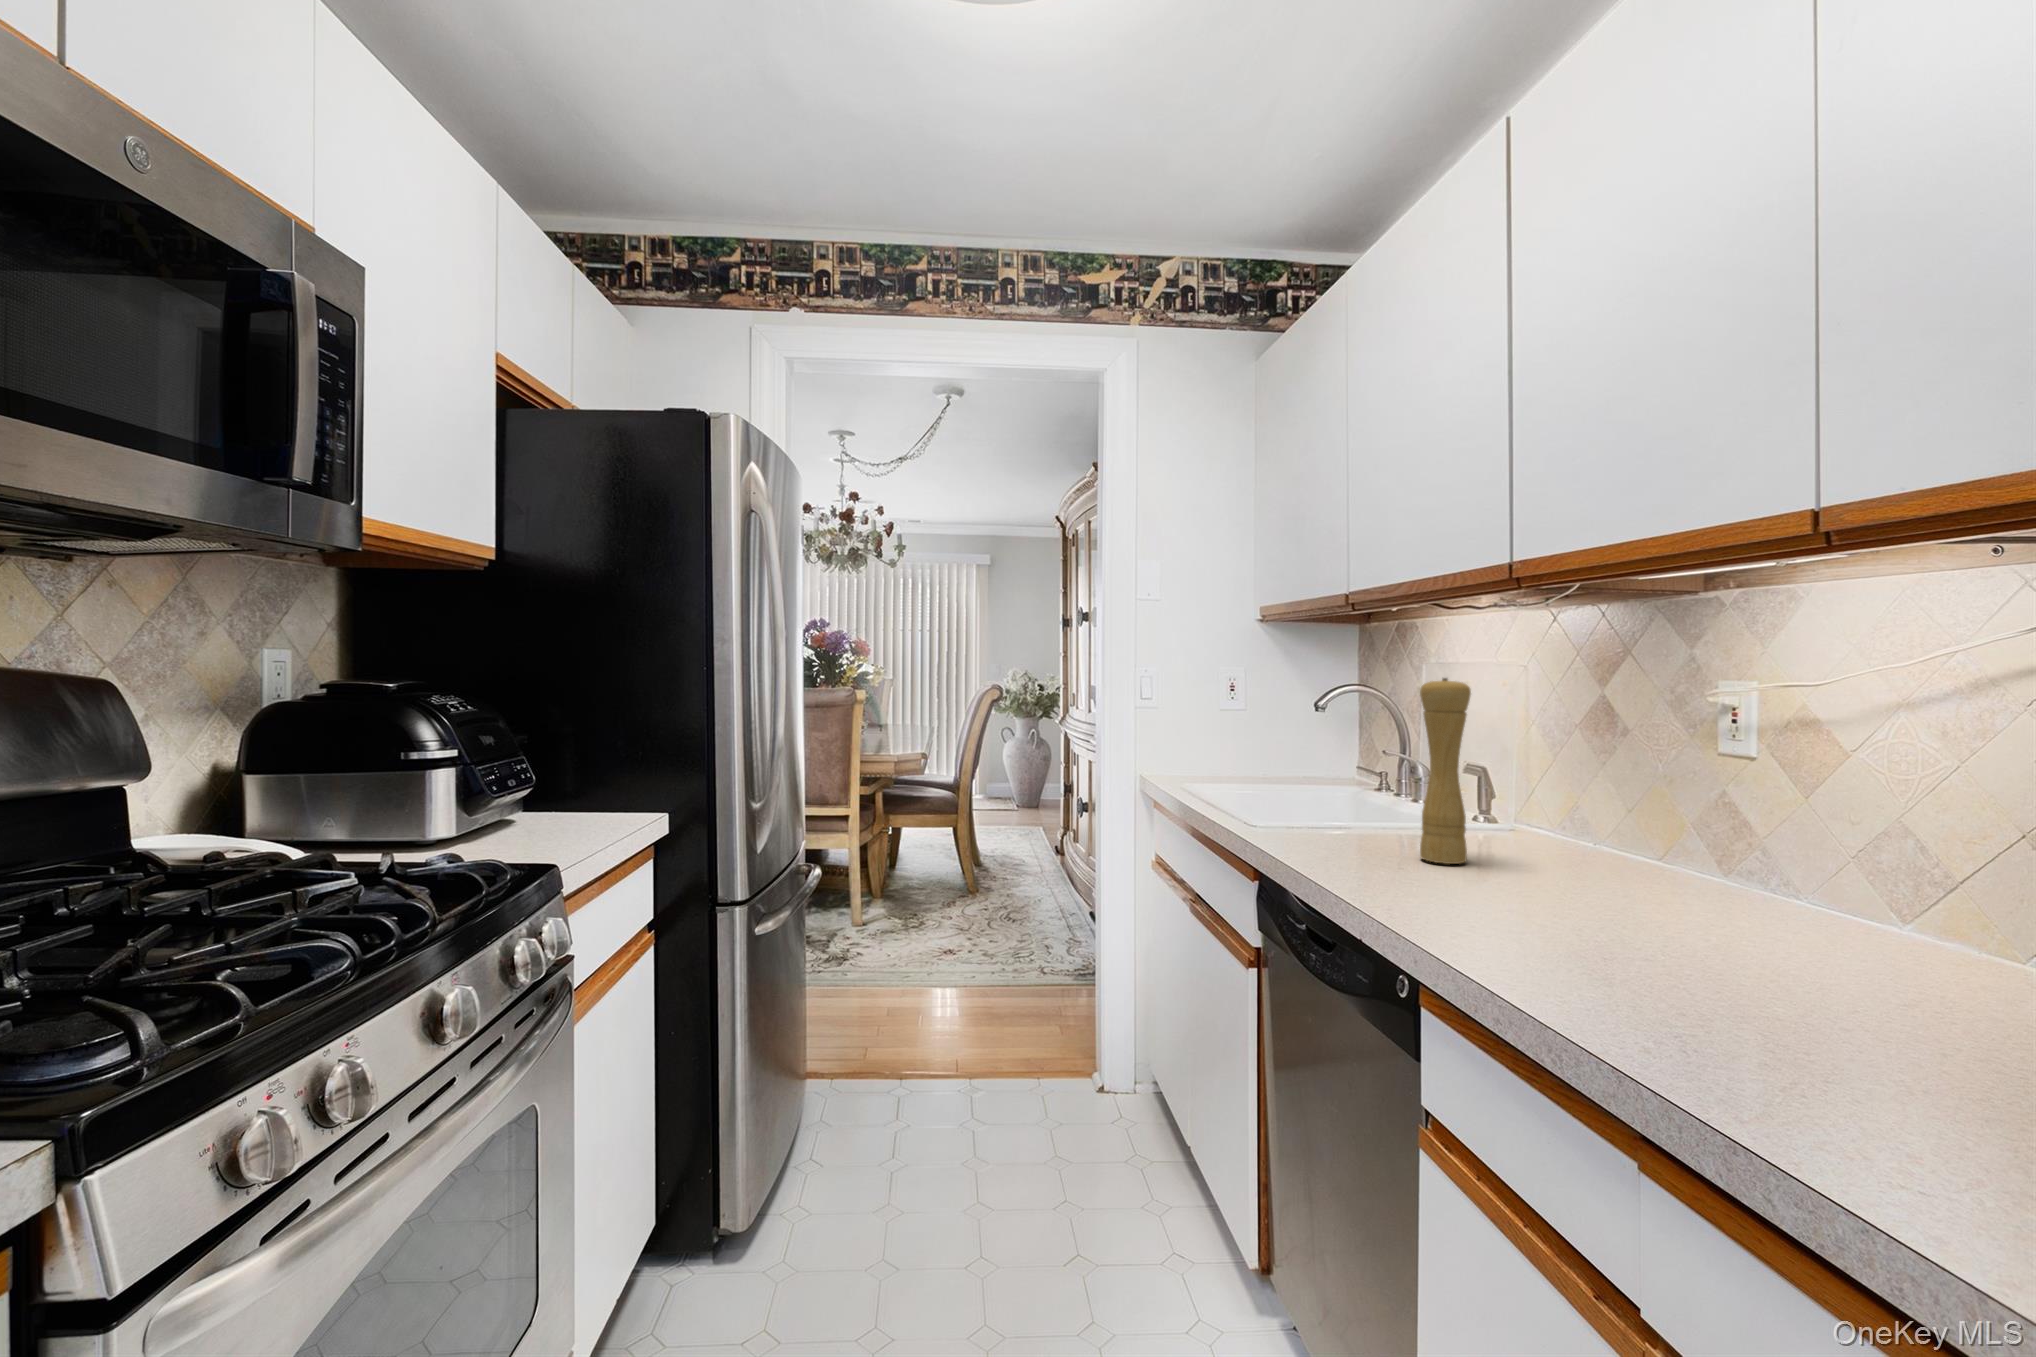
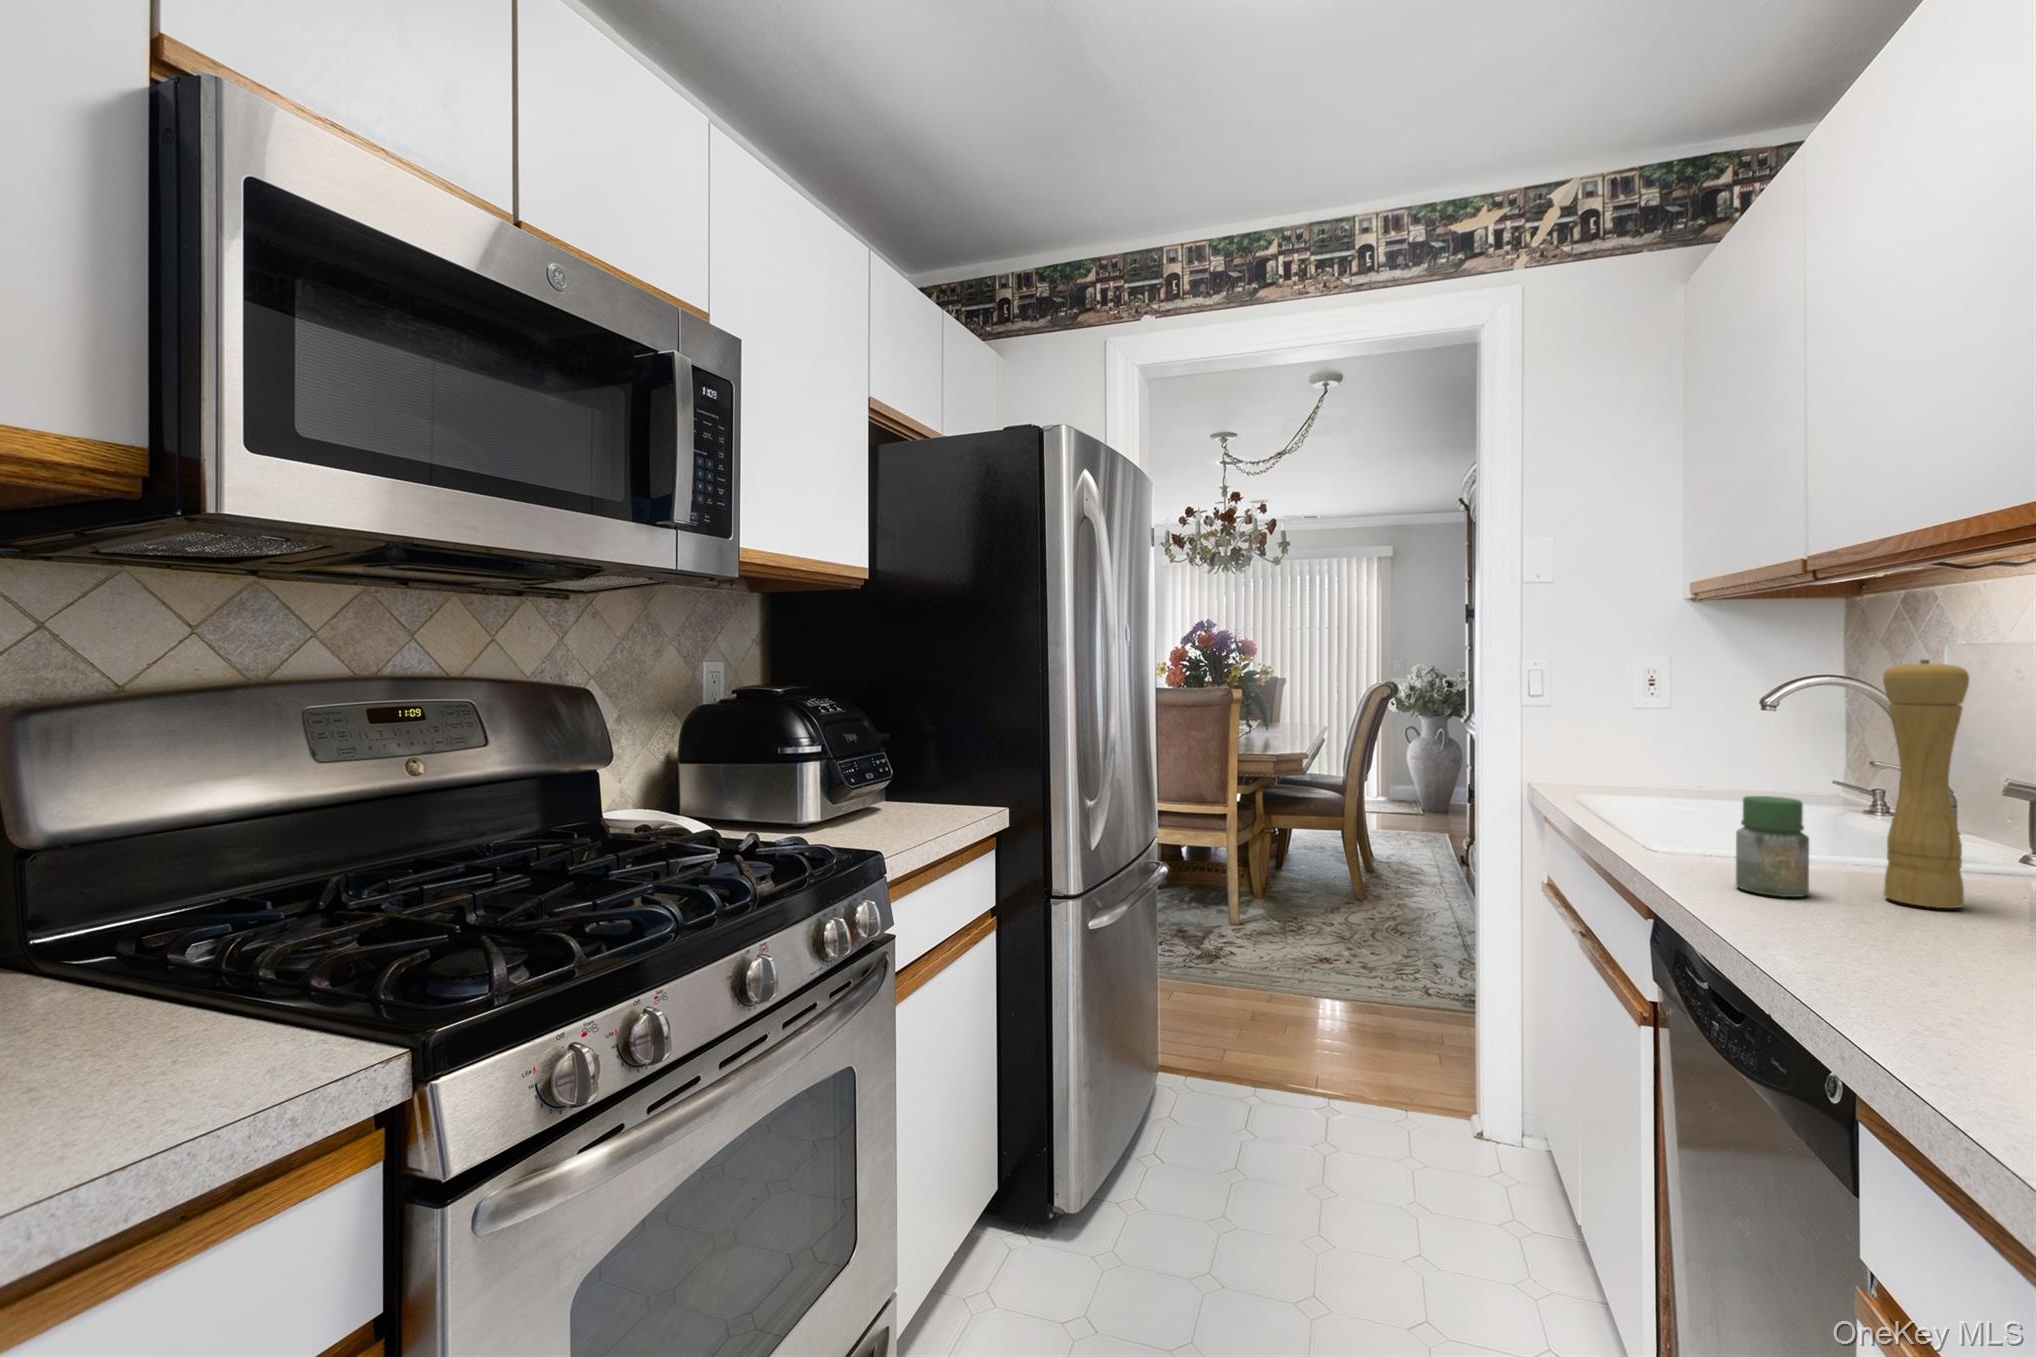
jar: none [1329,785,1378,865] -> present [1736,796,1809,897]

